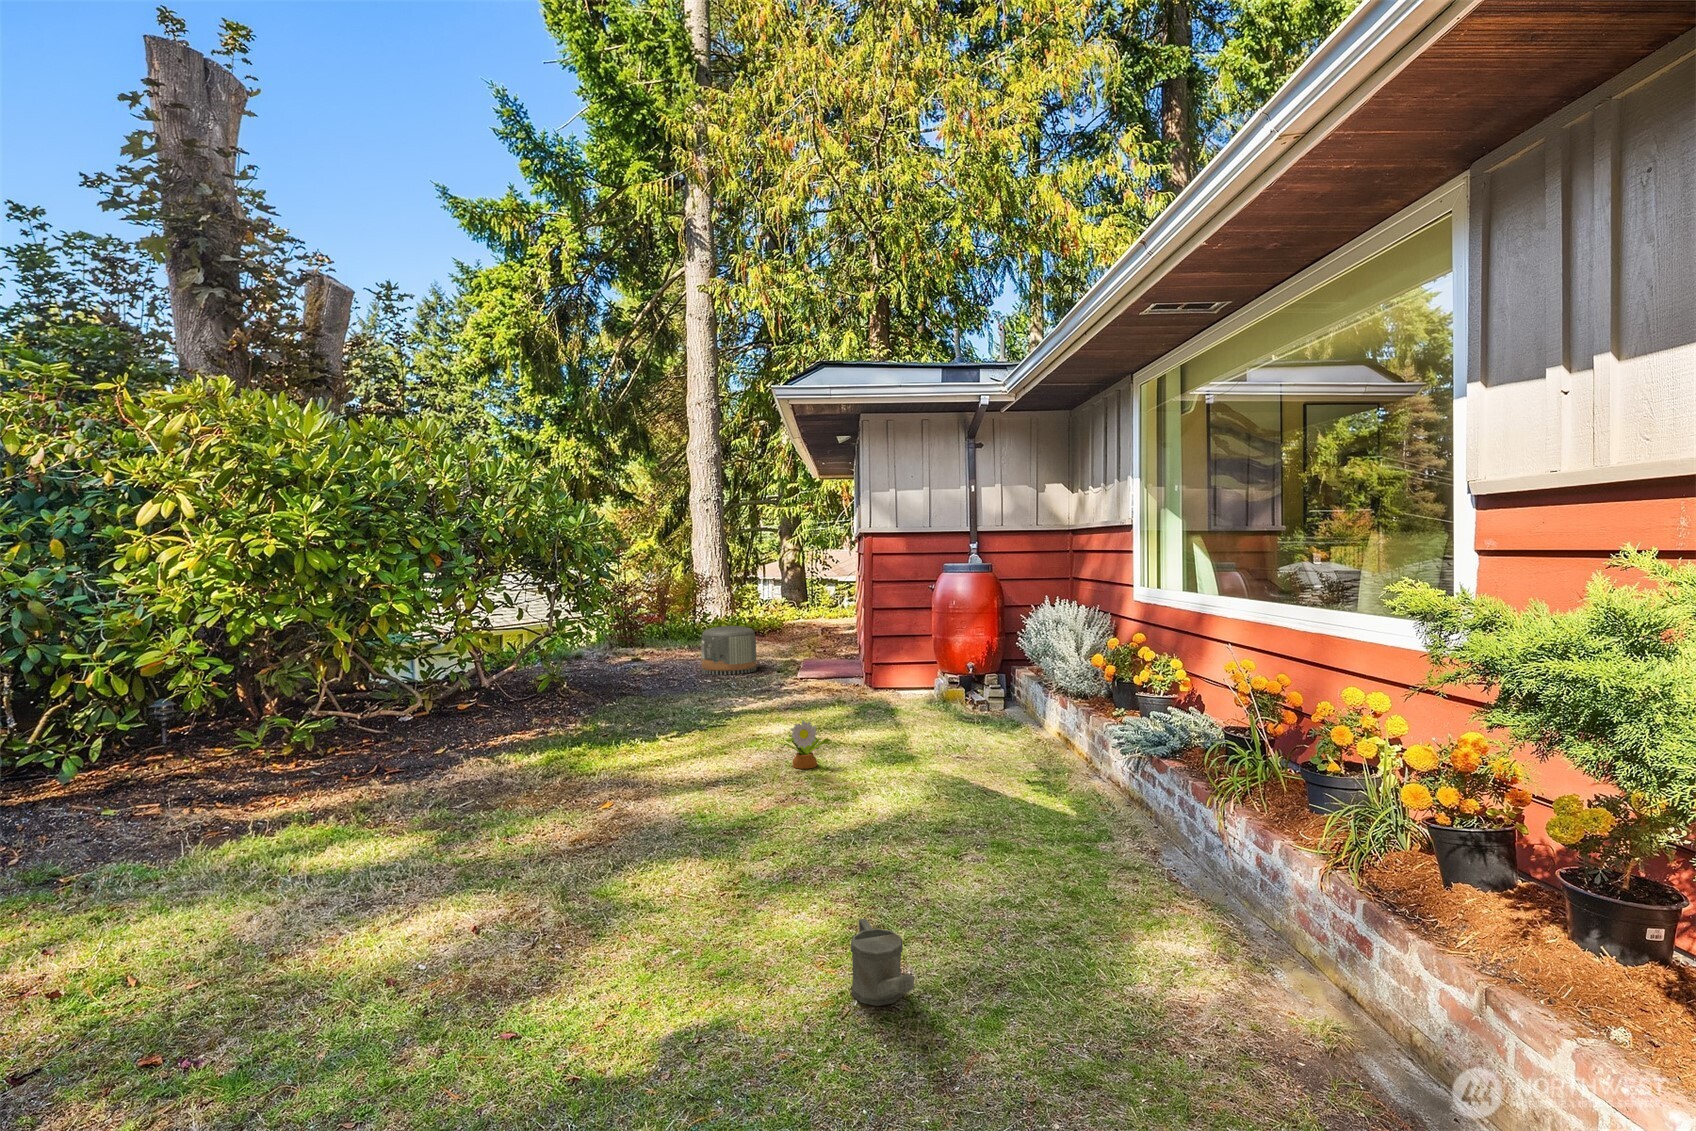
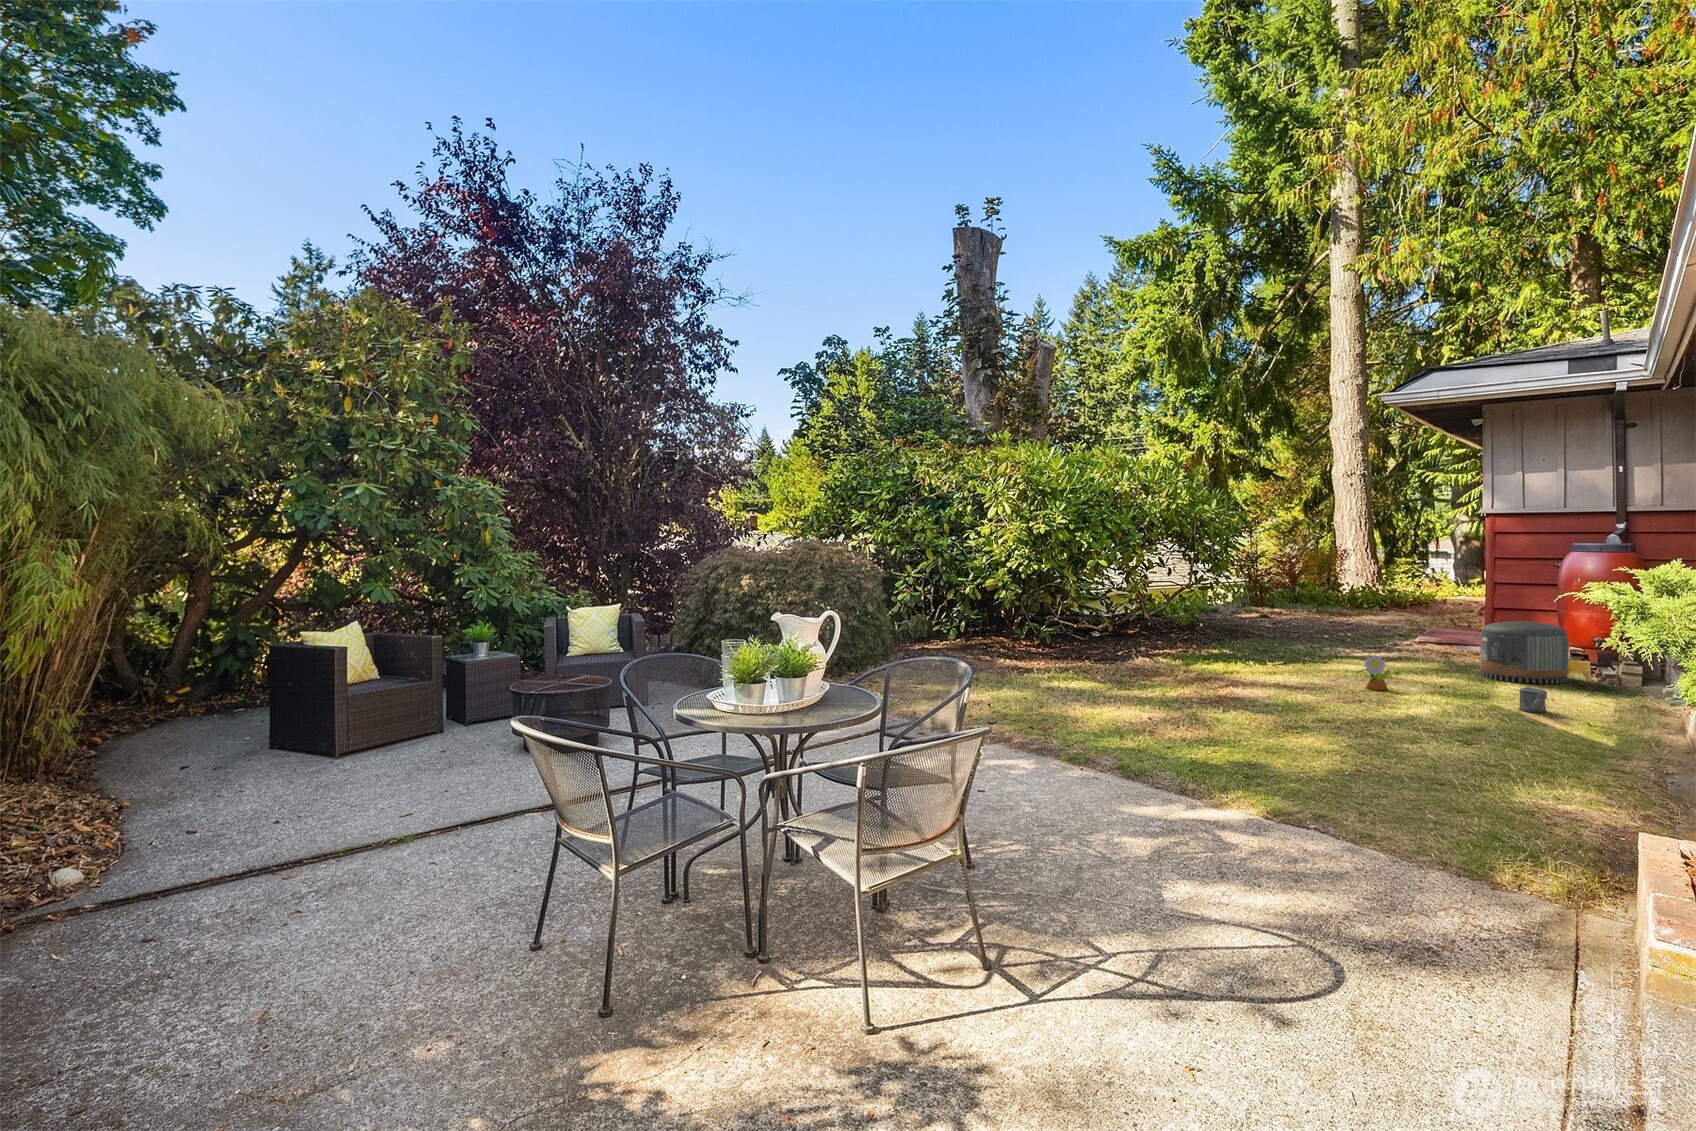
pouf: present [701,626,757,675] -> present [1480,621,1568,684]
watering can: present [851,918,914,1006] -> present [1519,686,1547,713]

